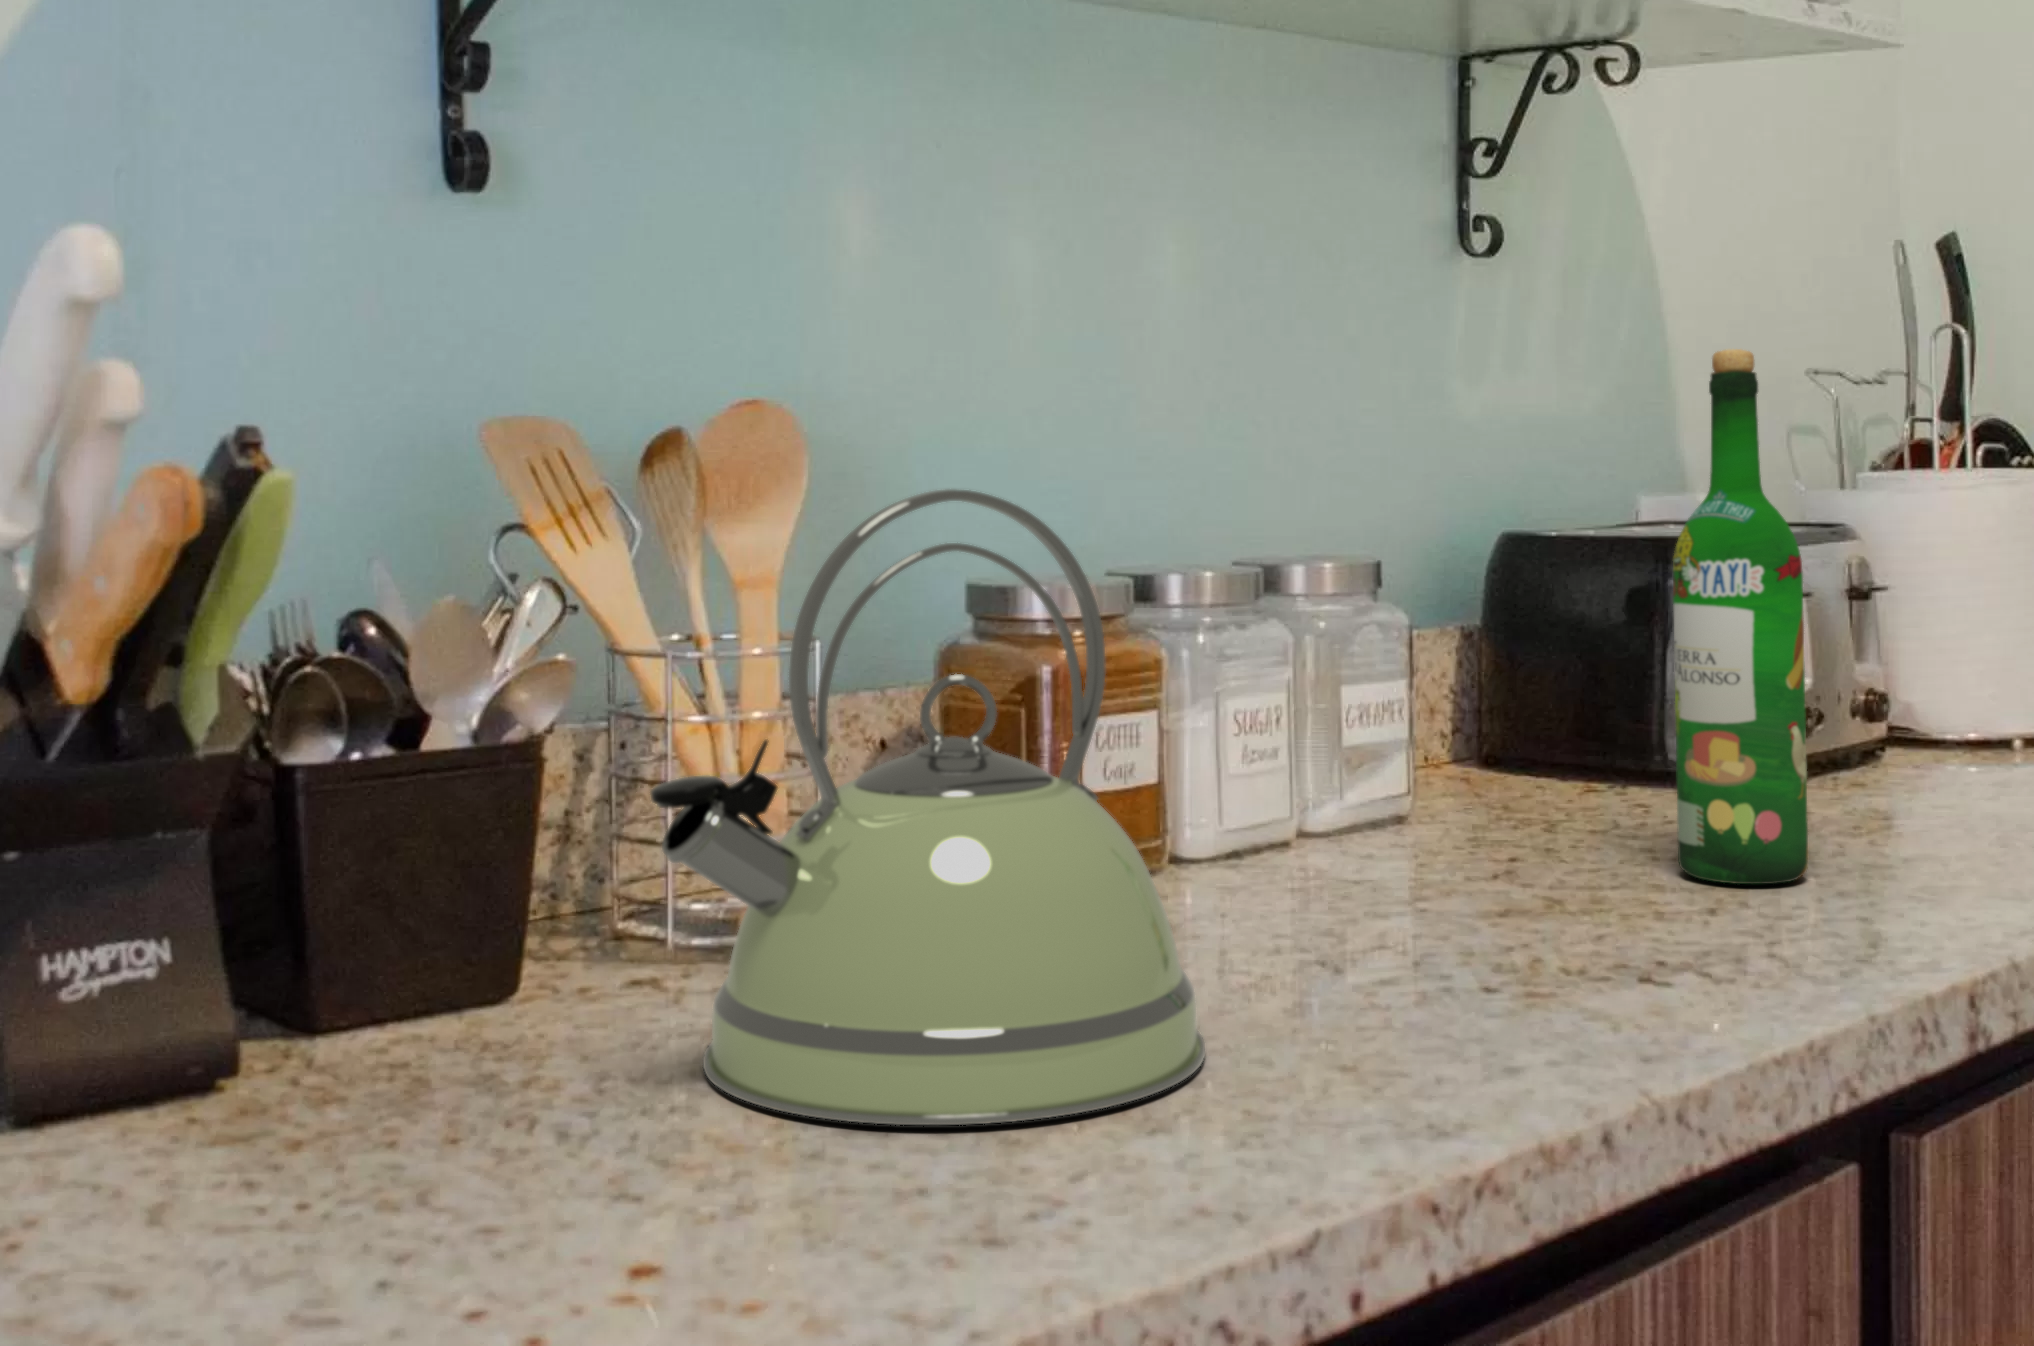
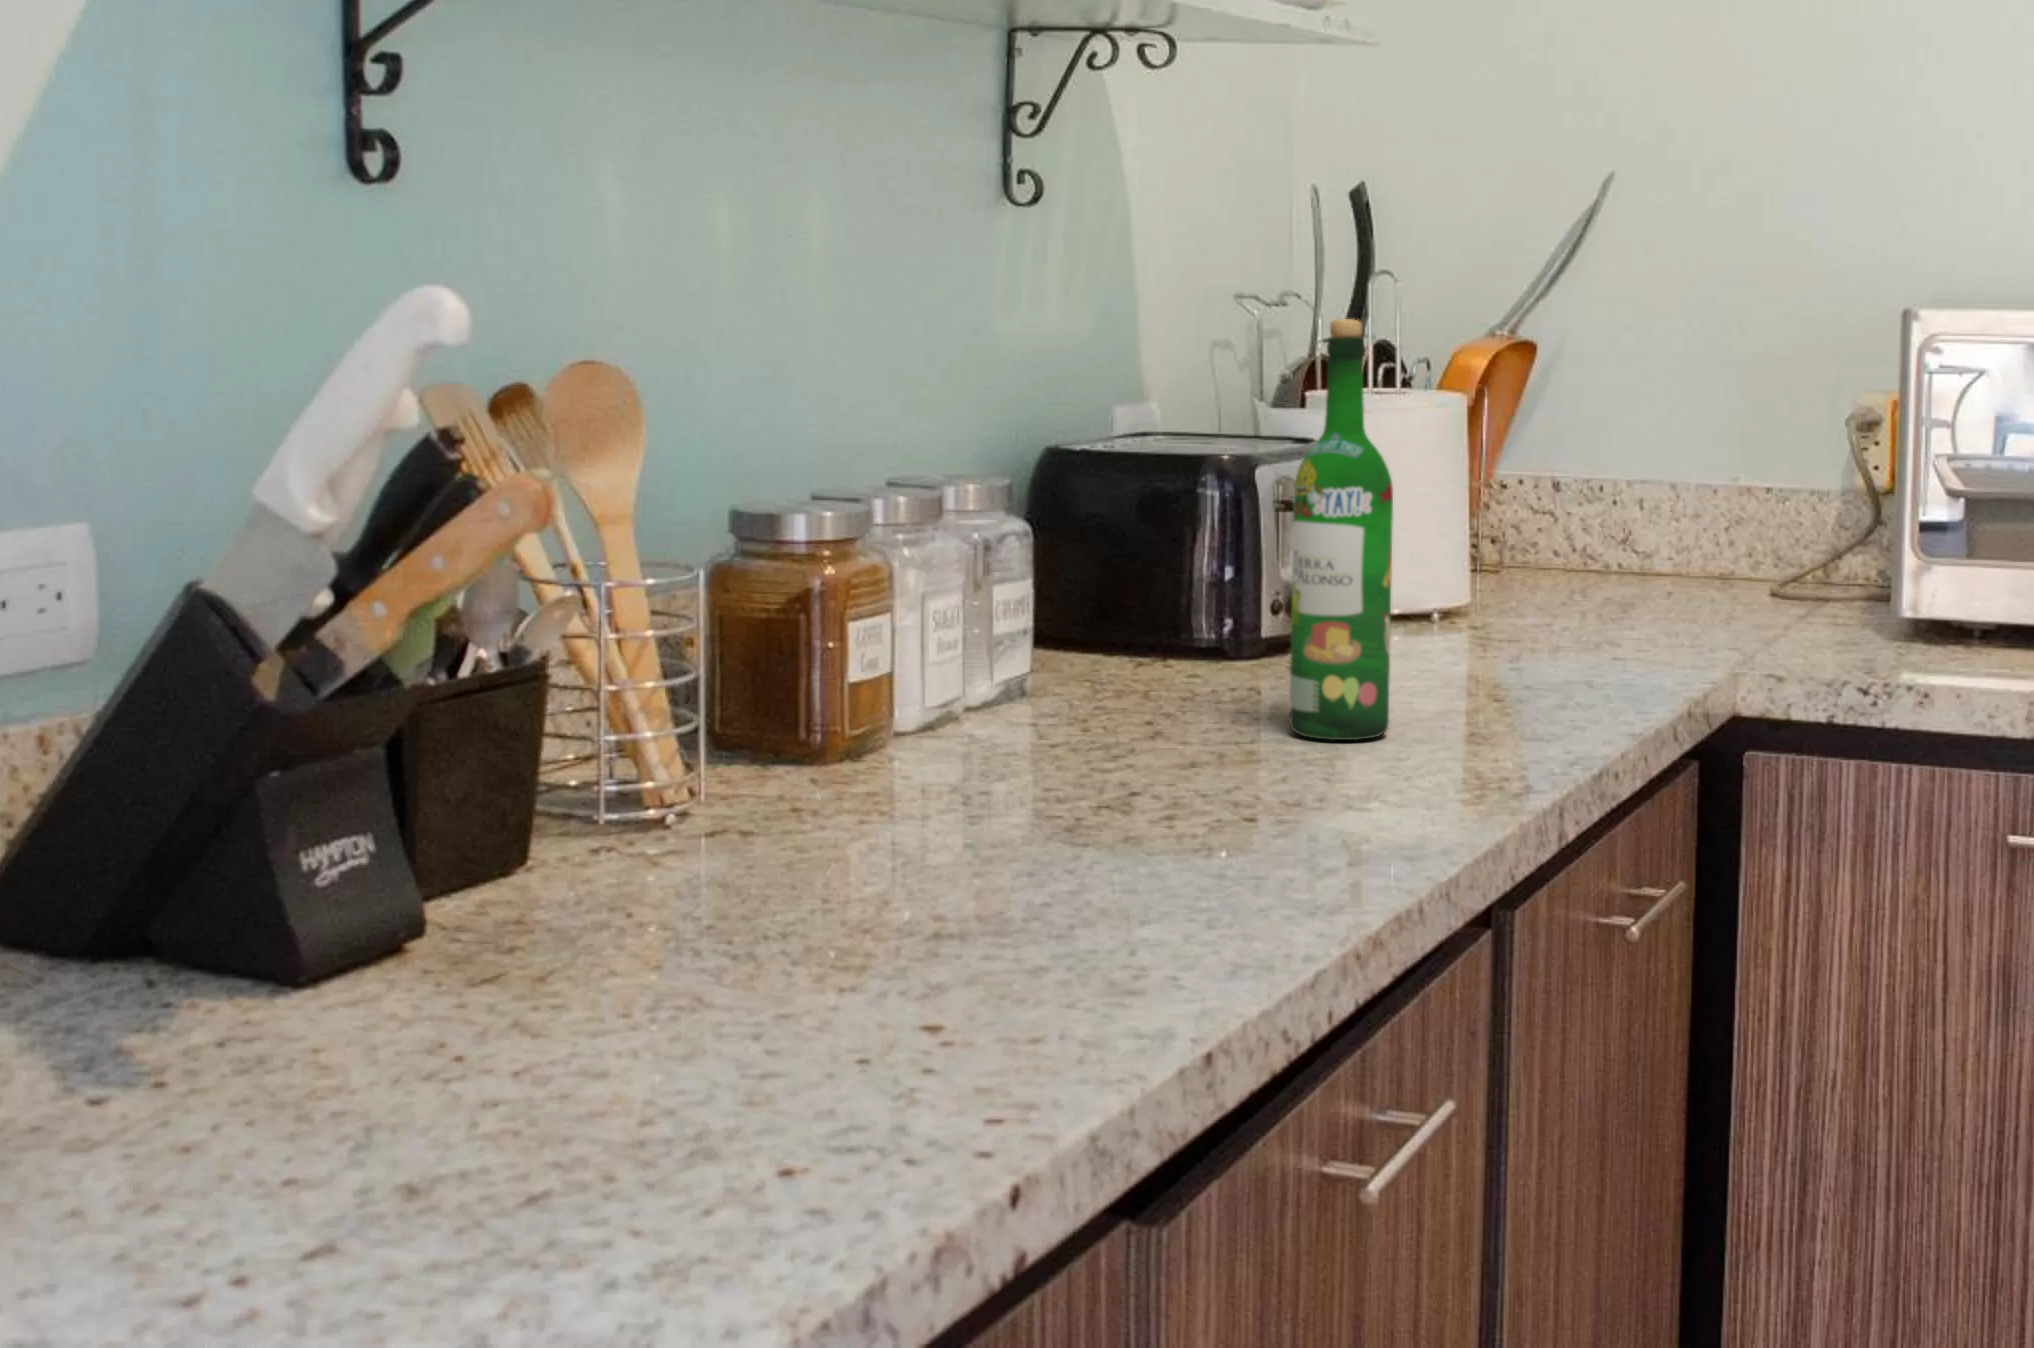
kettle: present [651,489,1205,1125] -> none [748,460,1128,928]

